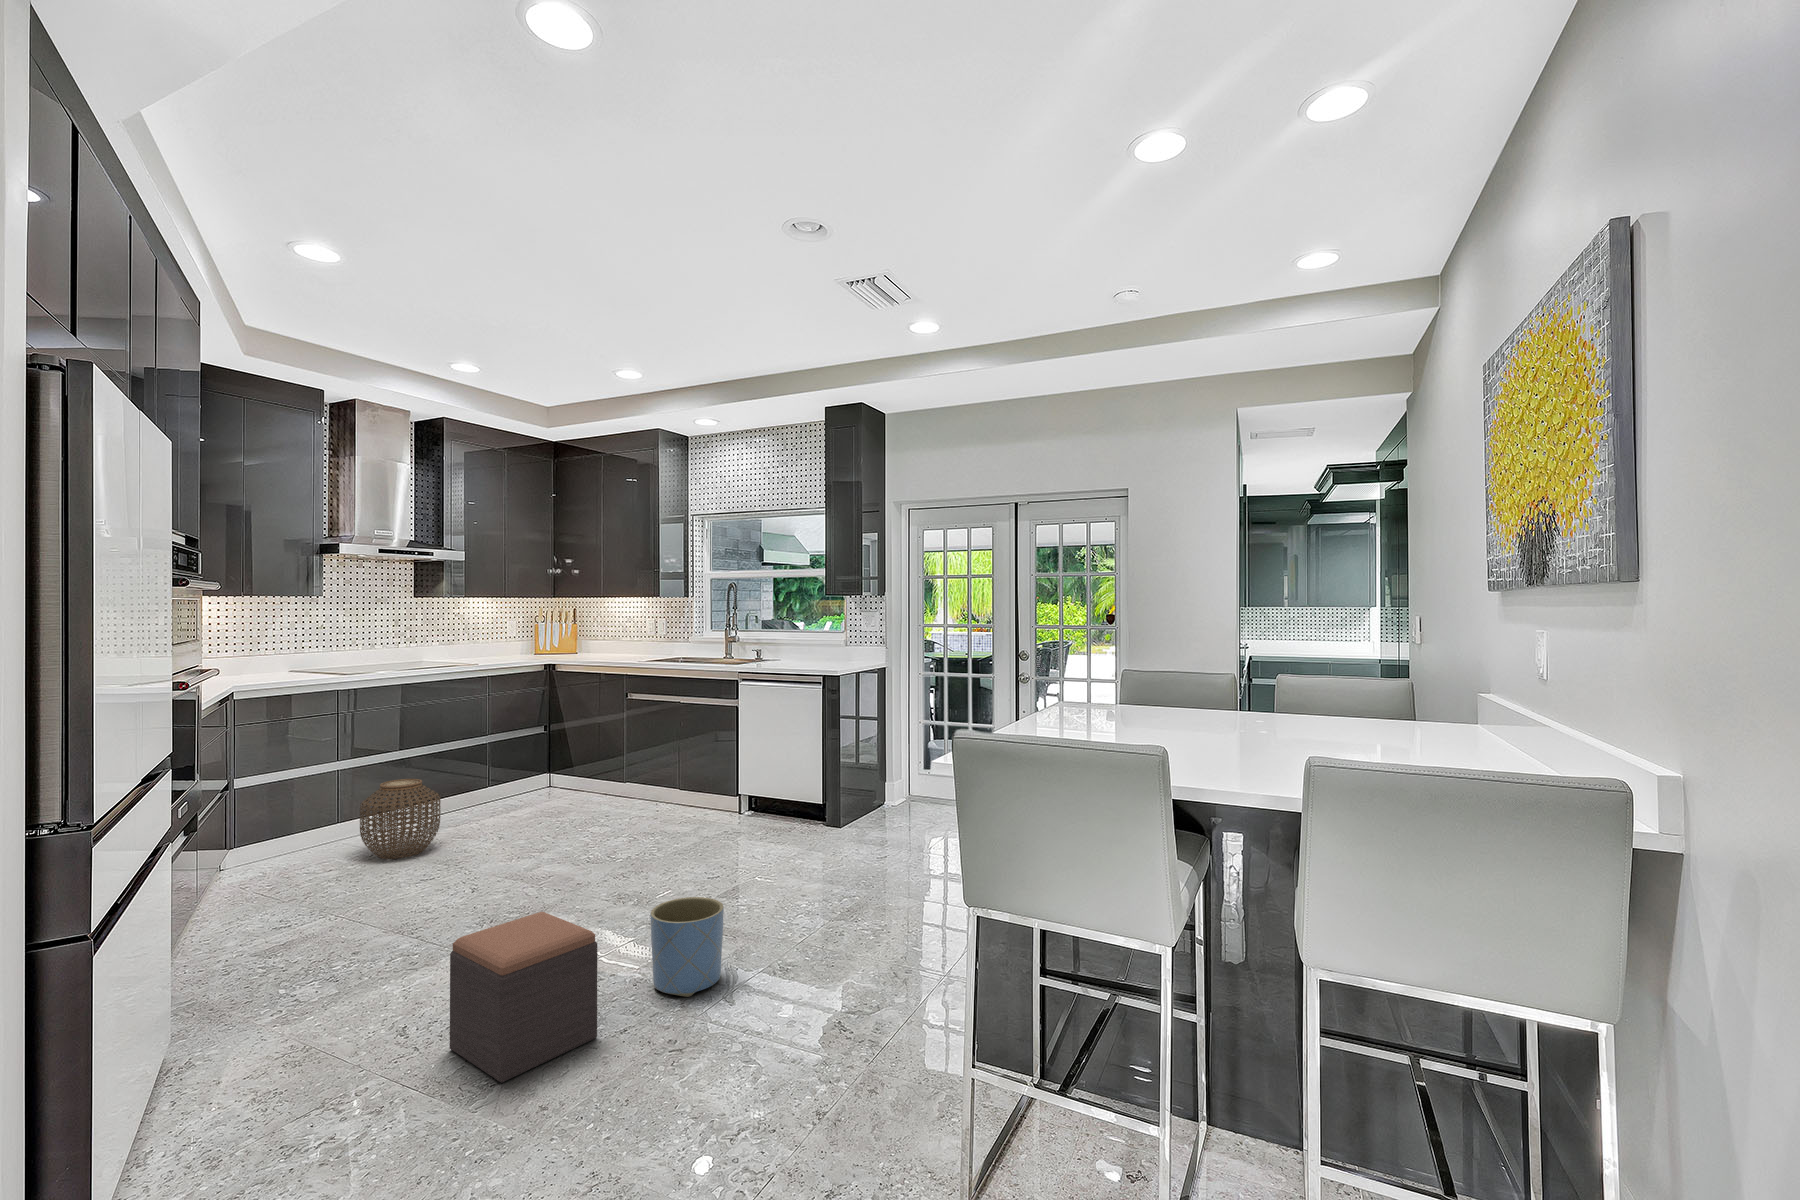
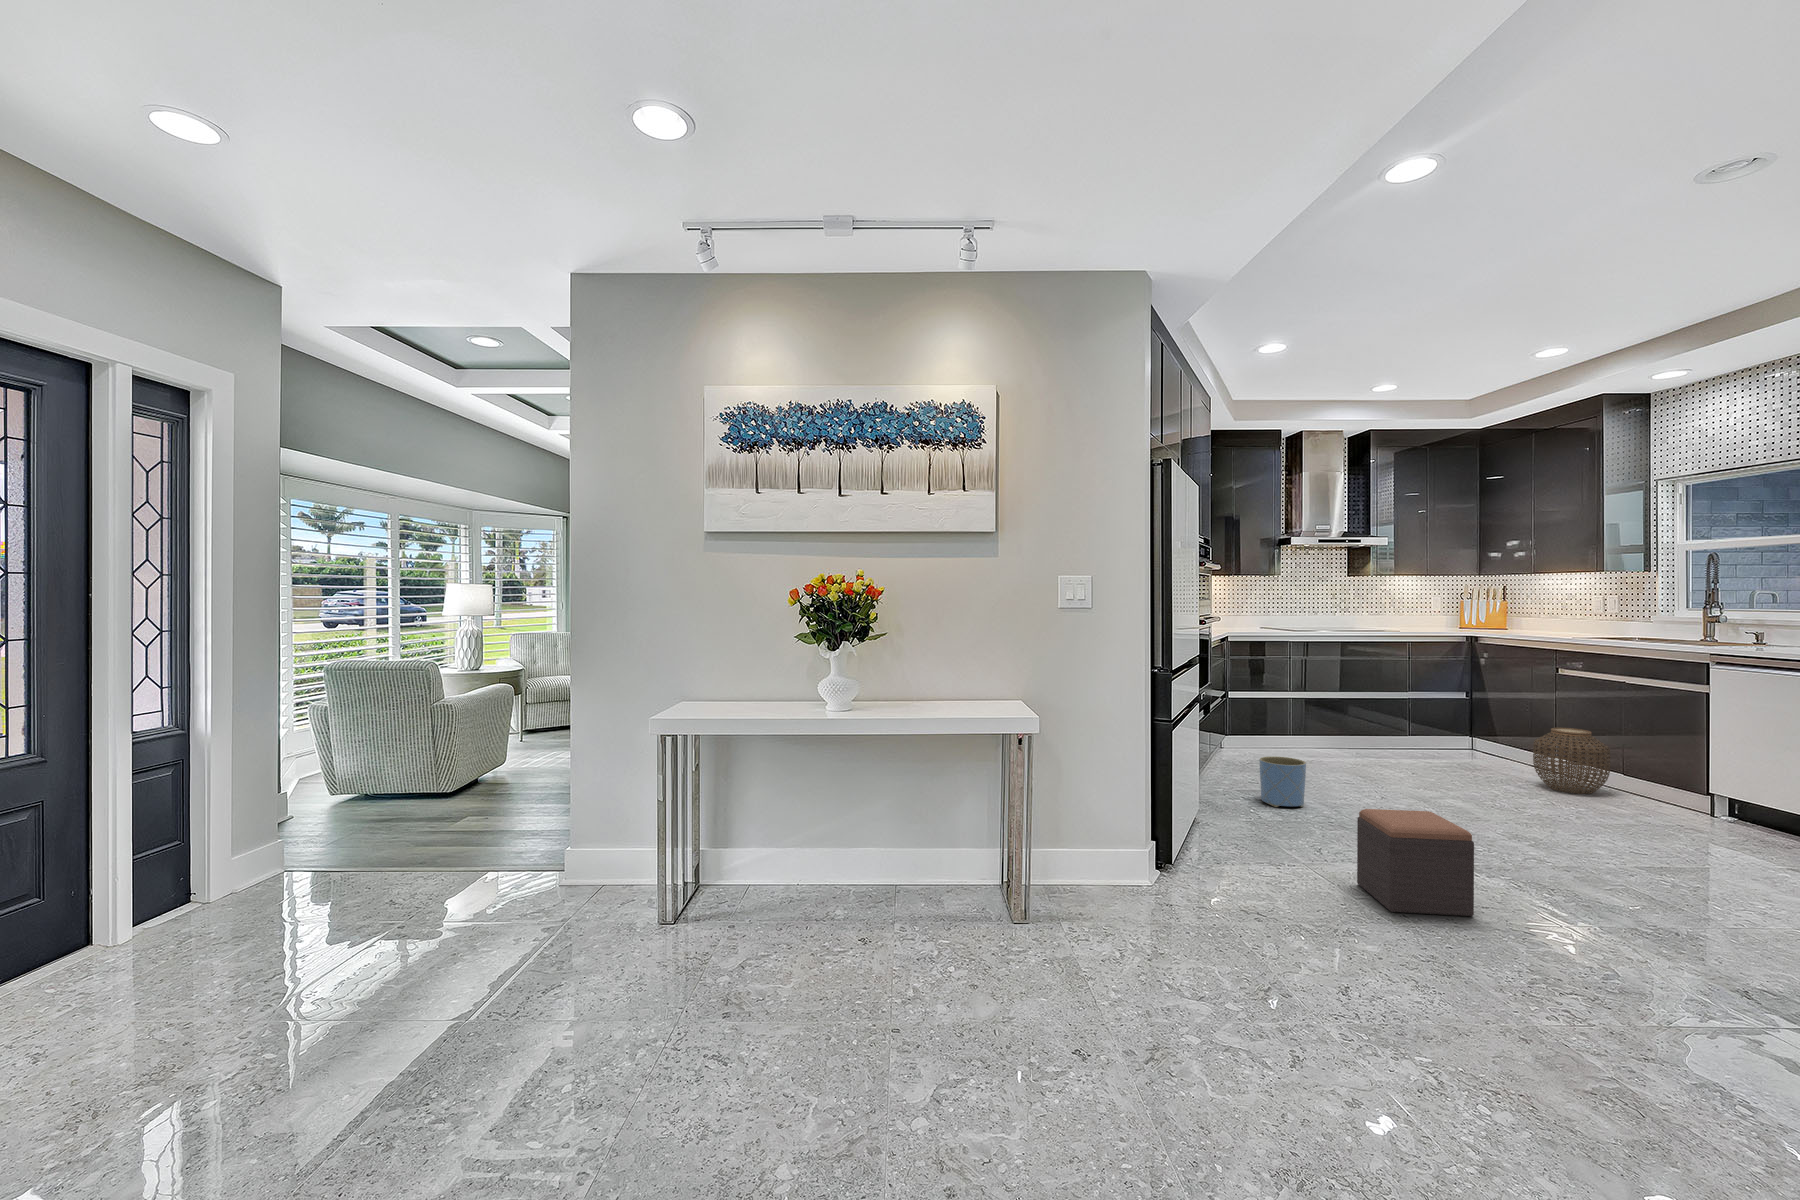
woven basket: present [360,779,441,859] -> present [1533,728,1610,794]
planter: present [650,897,724,997] -> present [1260,756,1306,807]

